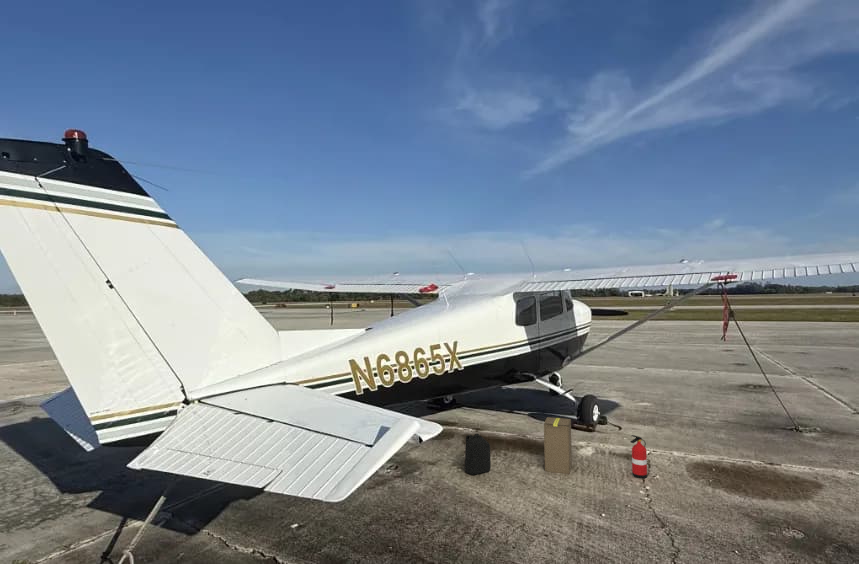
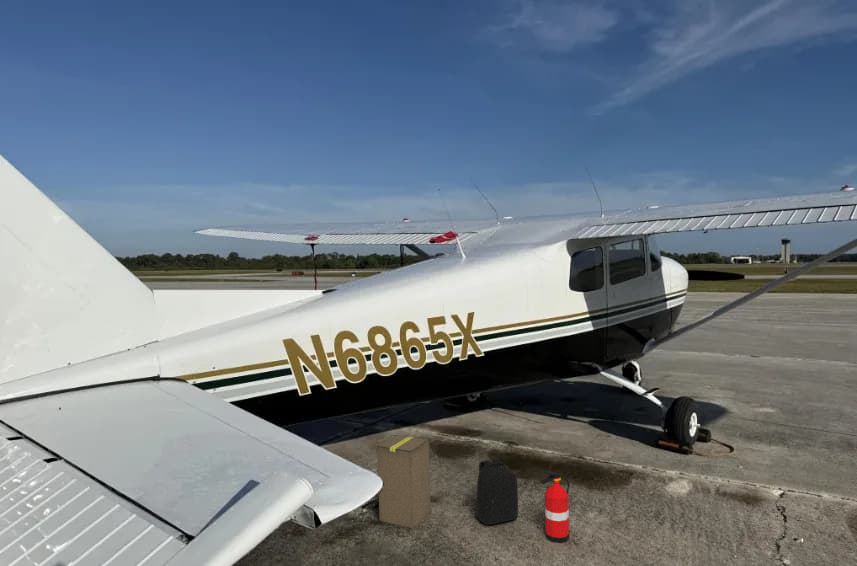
cardboard box: present [544,417,572,474] -> present [377,435,431,528]
fire extinguisher: present [630,435,647,479] -> present [540,470,570,543]

